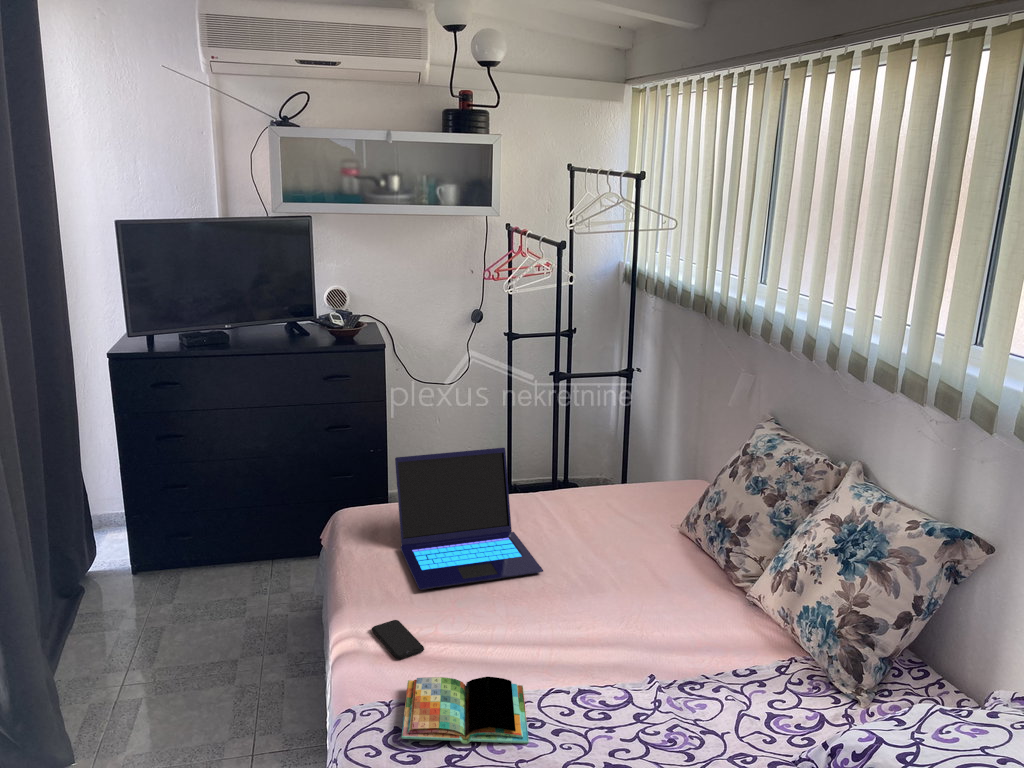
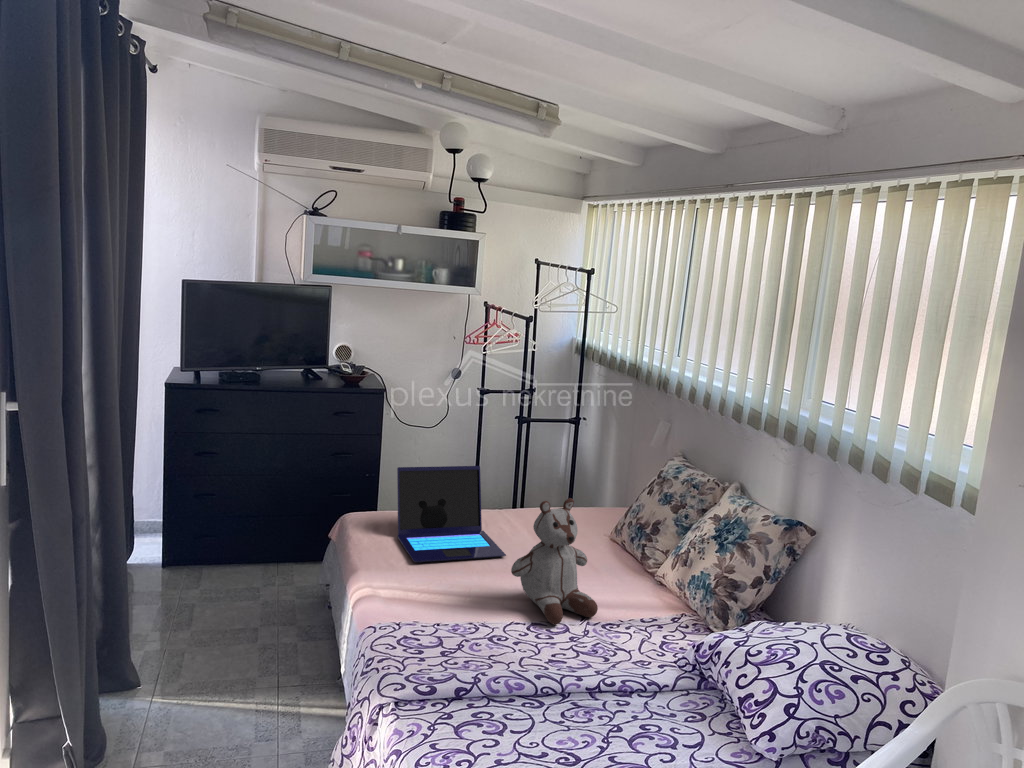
stuffed bear: none [547,508,671,691] -> present [511,498,598,625]
smartphone: present [372,620,424,659] -> none [381,579,420,602]
book: present [402,677,529,744] -> none [409,610,497,650]

